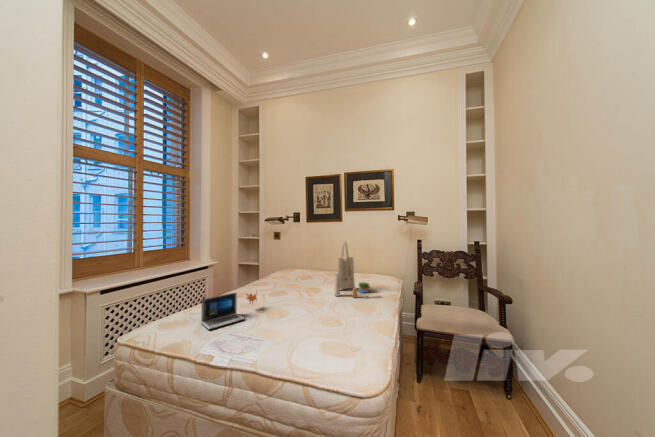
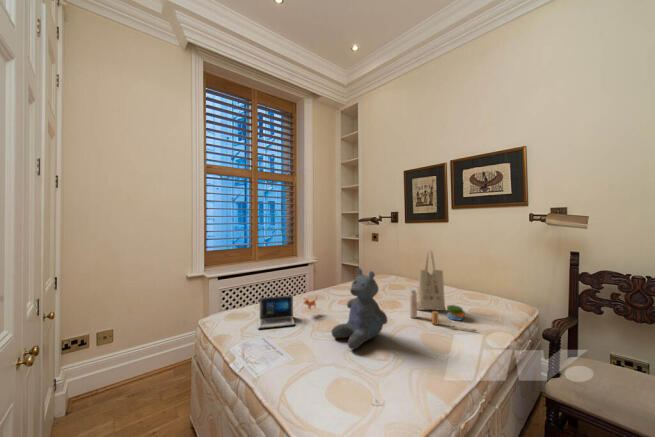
stuffed bear: none [288,258,335,325] -> present [332,268,387,349]

